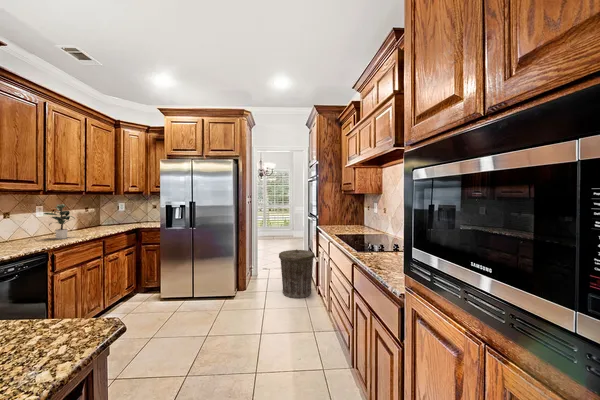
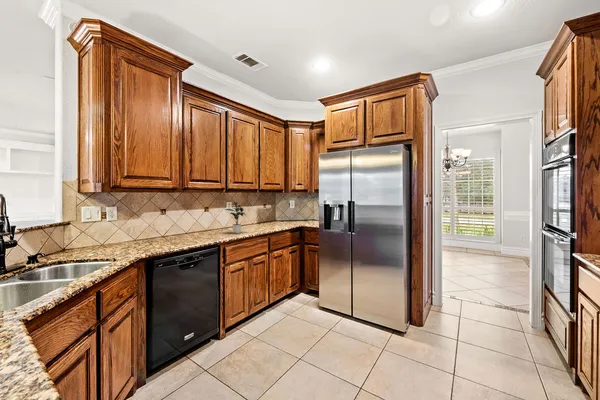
trash can: present [279,249,315,298] -> none [478,282,558,375]

